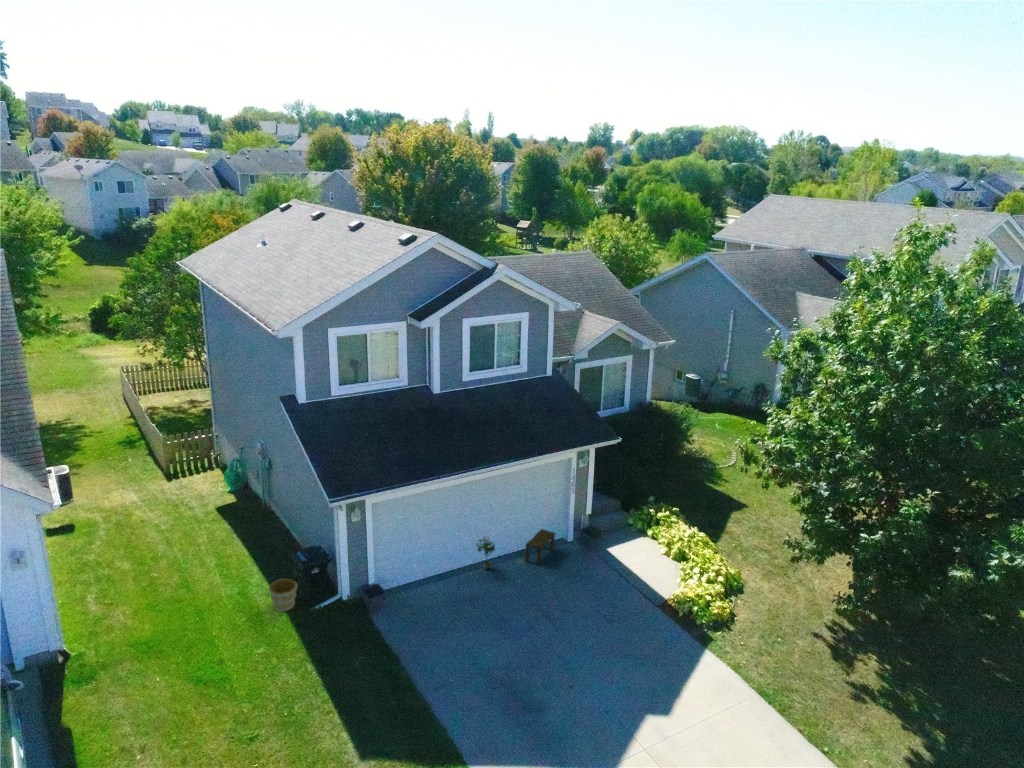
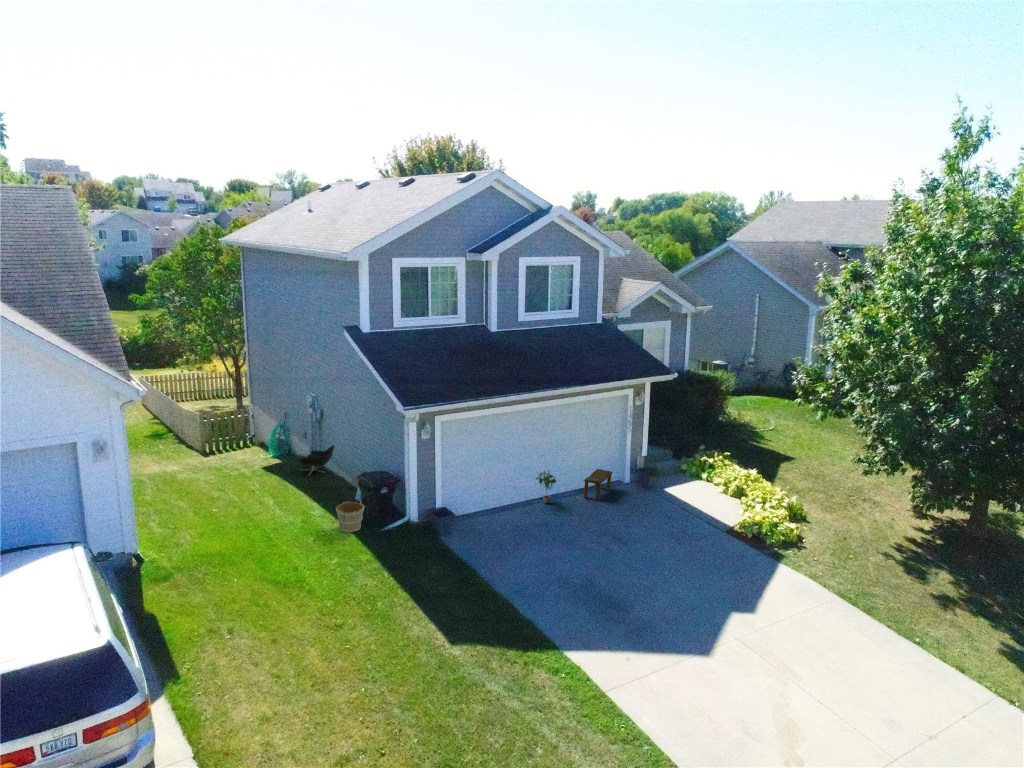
lounge chair: none [245,502,281,533] -> present [300,446,335,474]

